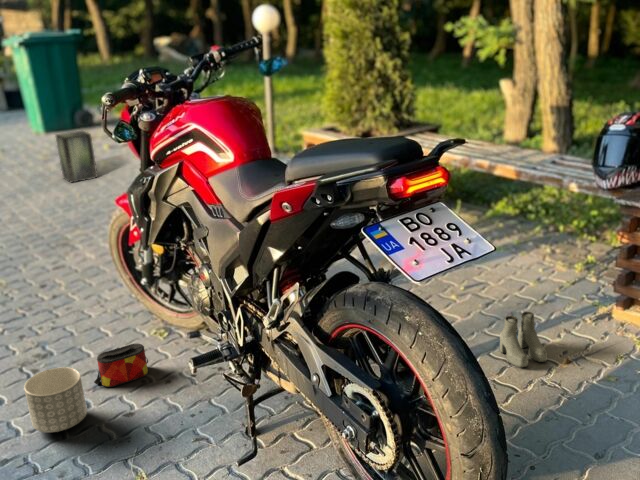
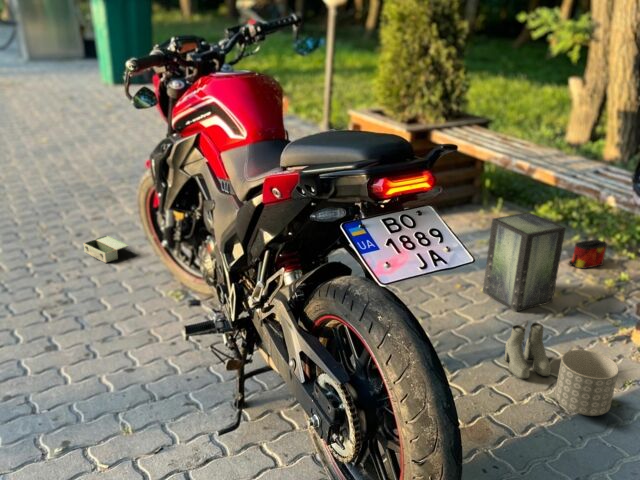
storage box: present [56,131,97,183] -> present [483,212,565,312]
toolbox: none [51,282,100,310] -> present [84,236,128,263]
bag: present [94,344,148,387] -> present [569,240,607,269]
planter: present [24,367,87,433] -> present [555,350,619,416]

